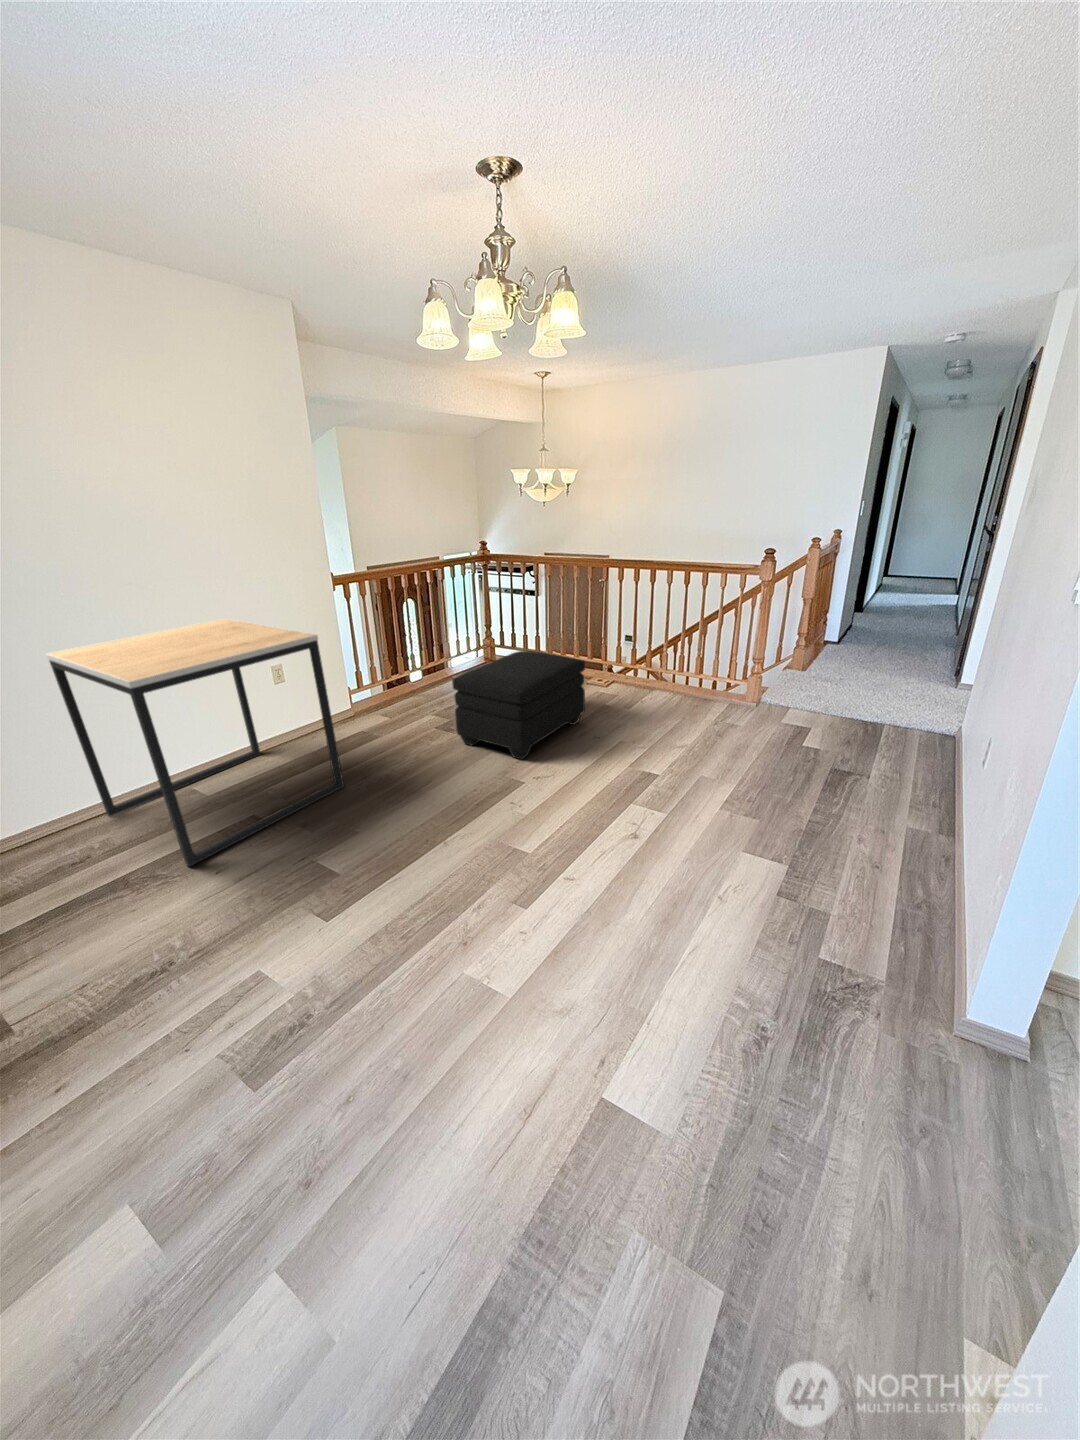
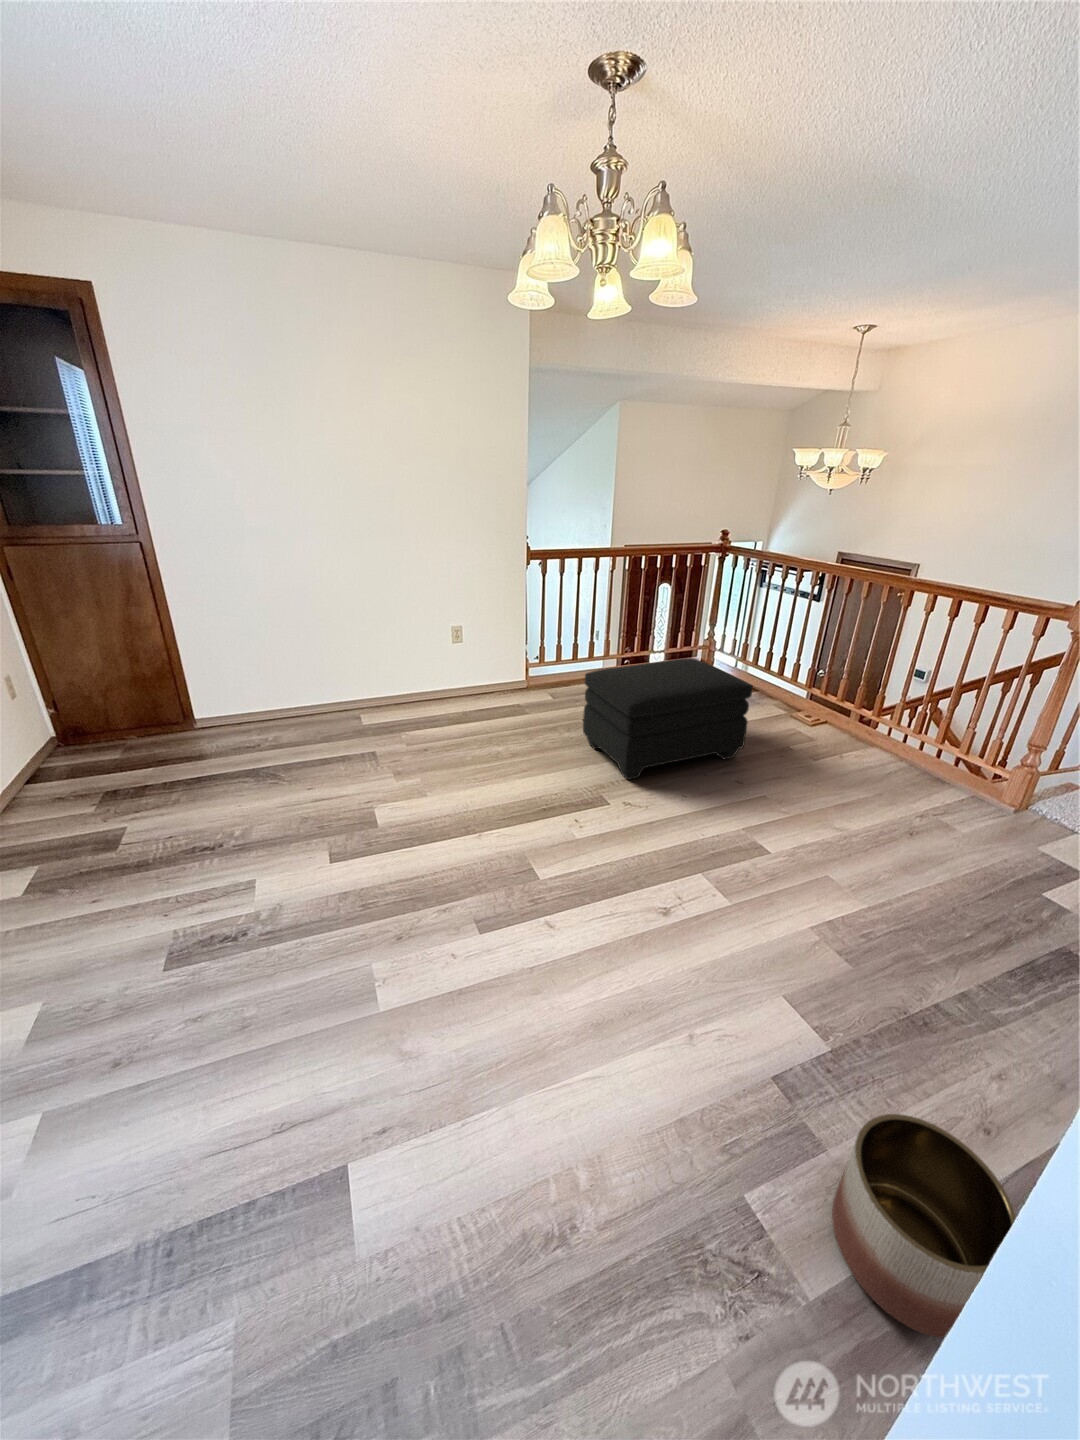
side table: present [46,619,344,866] -> none [267,578,454,779]
planter: none [851,859,957,963] -> present [832,1114,1016,1338]

